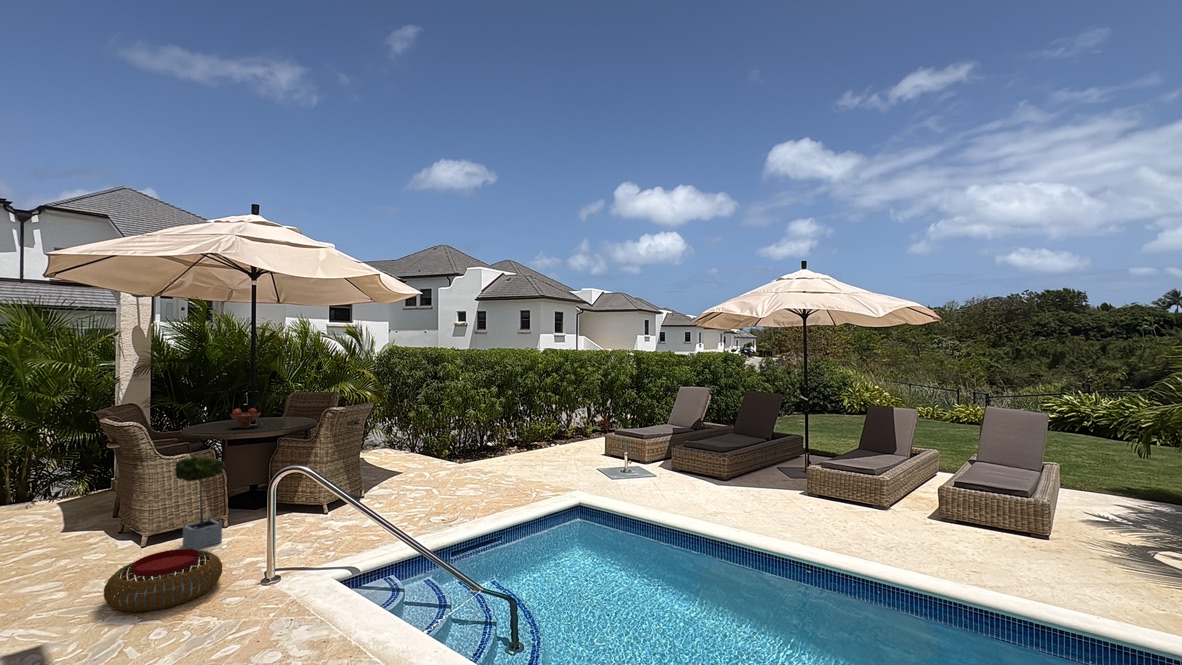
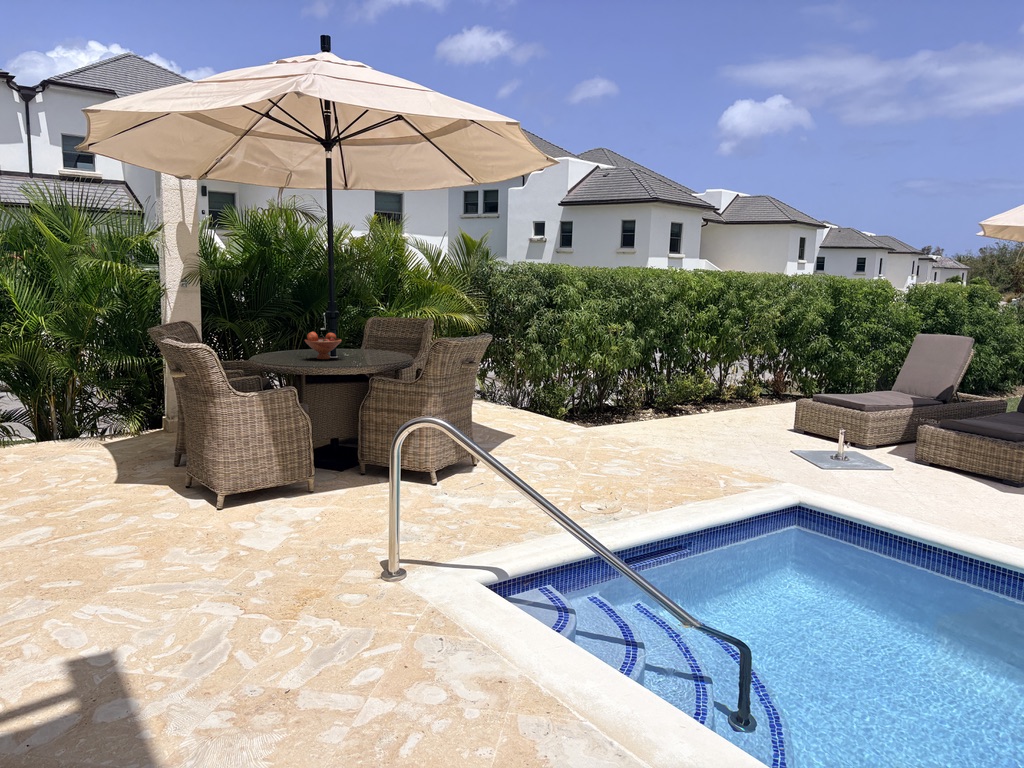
potted tree: present [175,457,223,549] -> none [252,392,313,518]
pouf: present [104,549,222,612] -> none [190,519,330,602]

